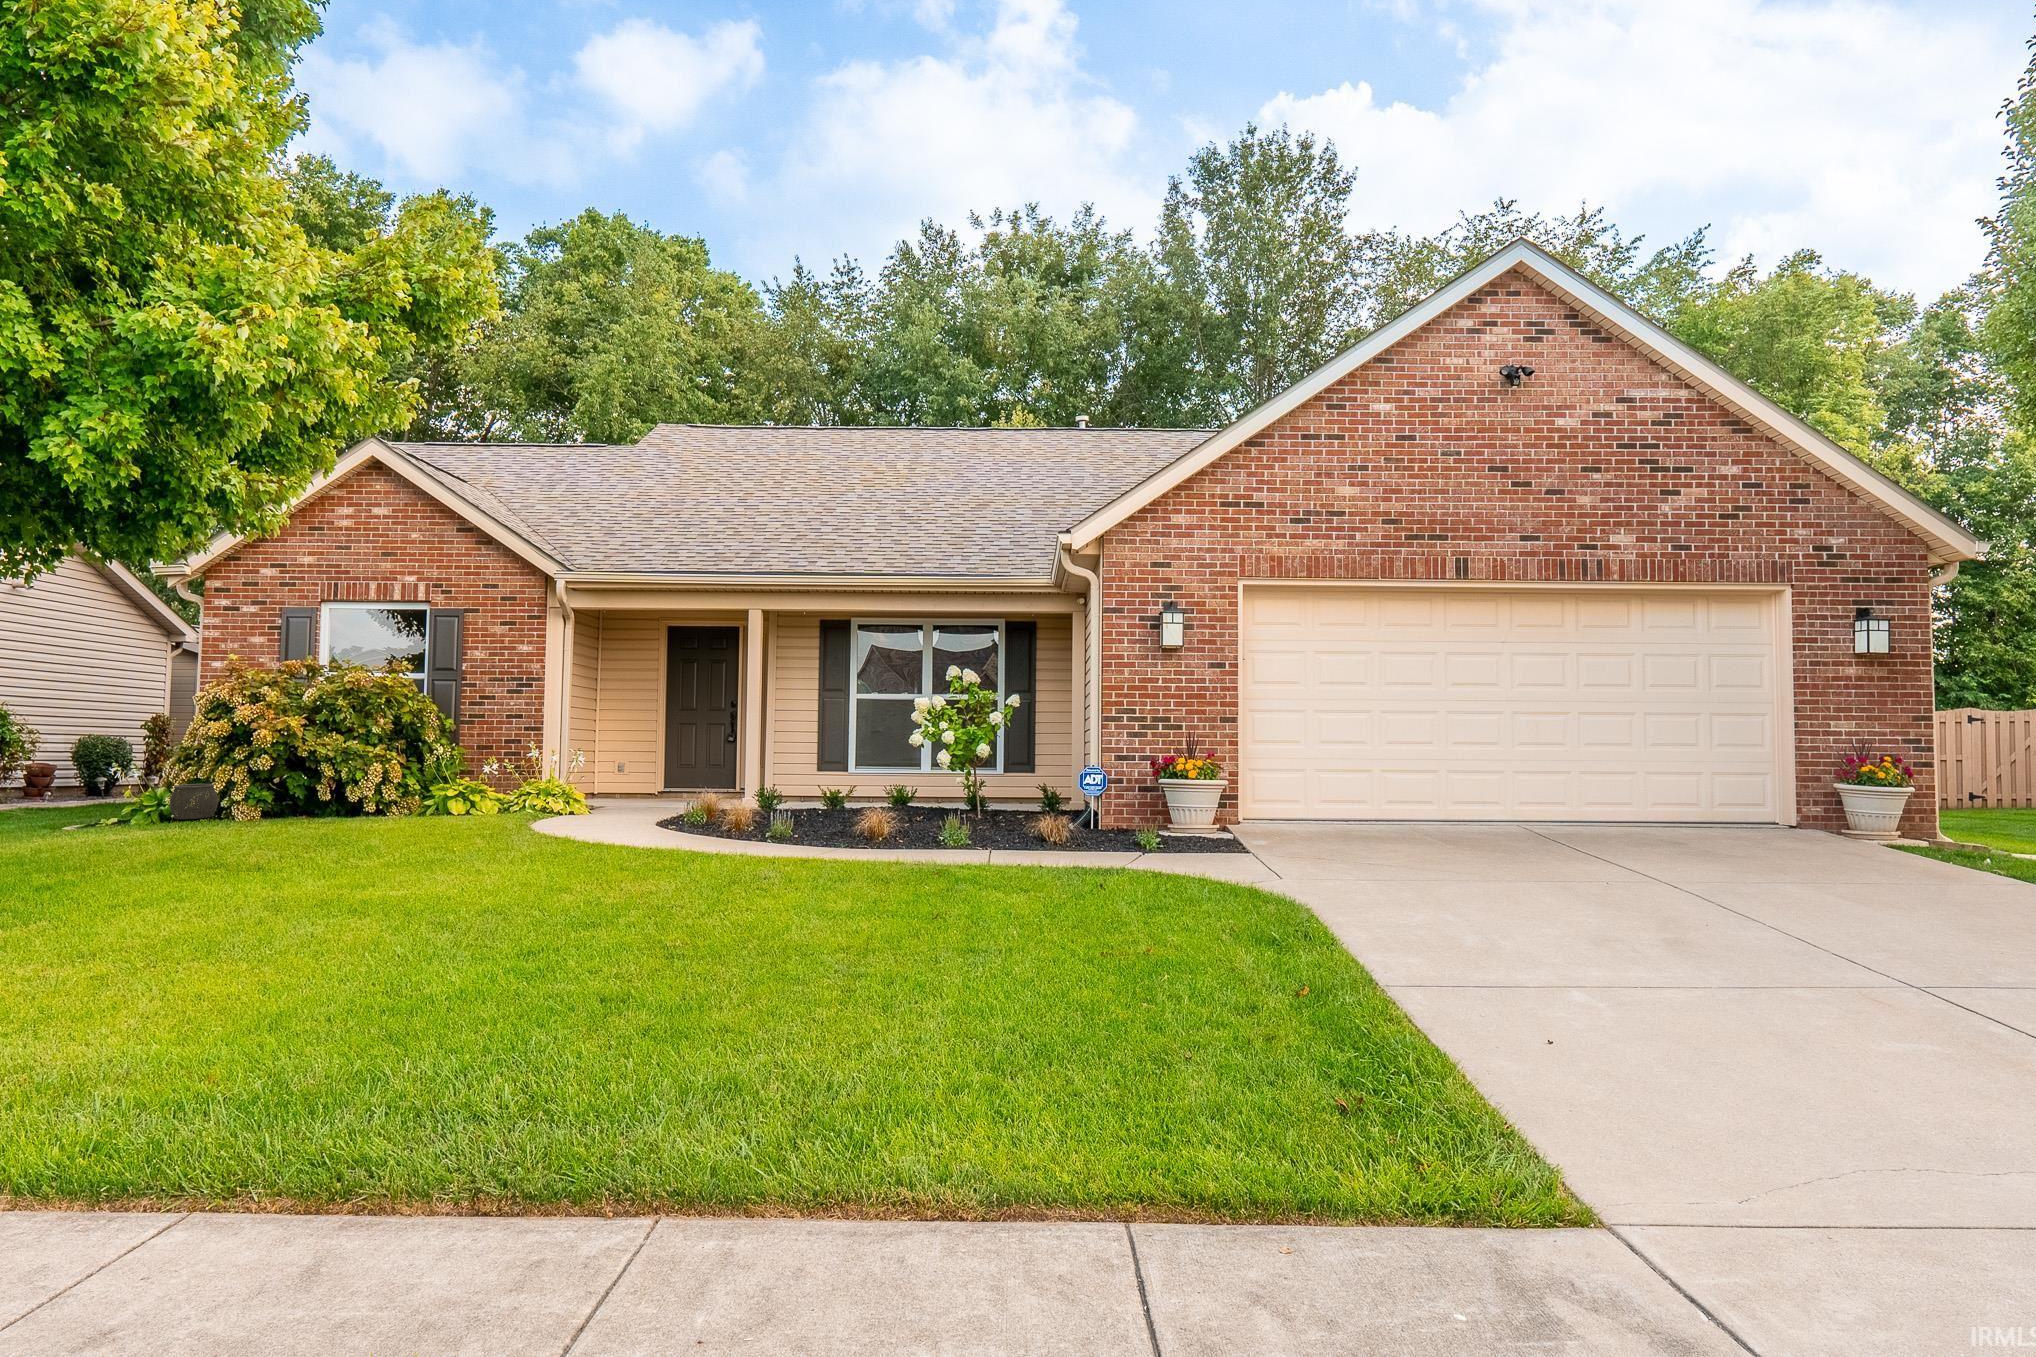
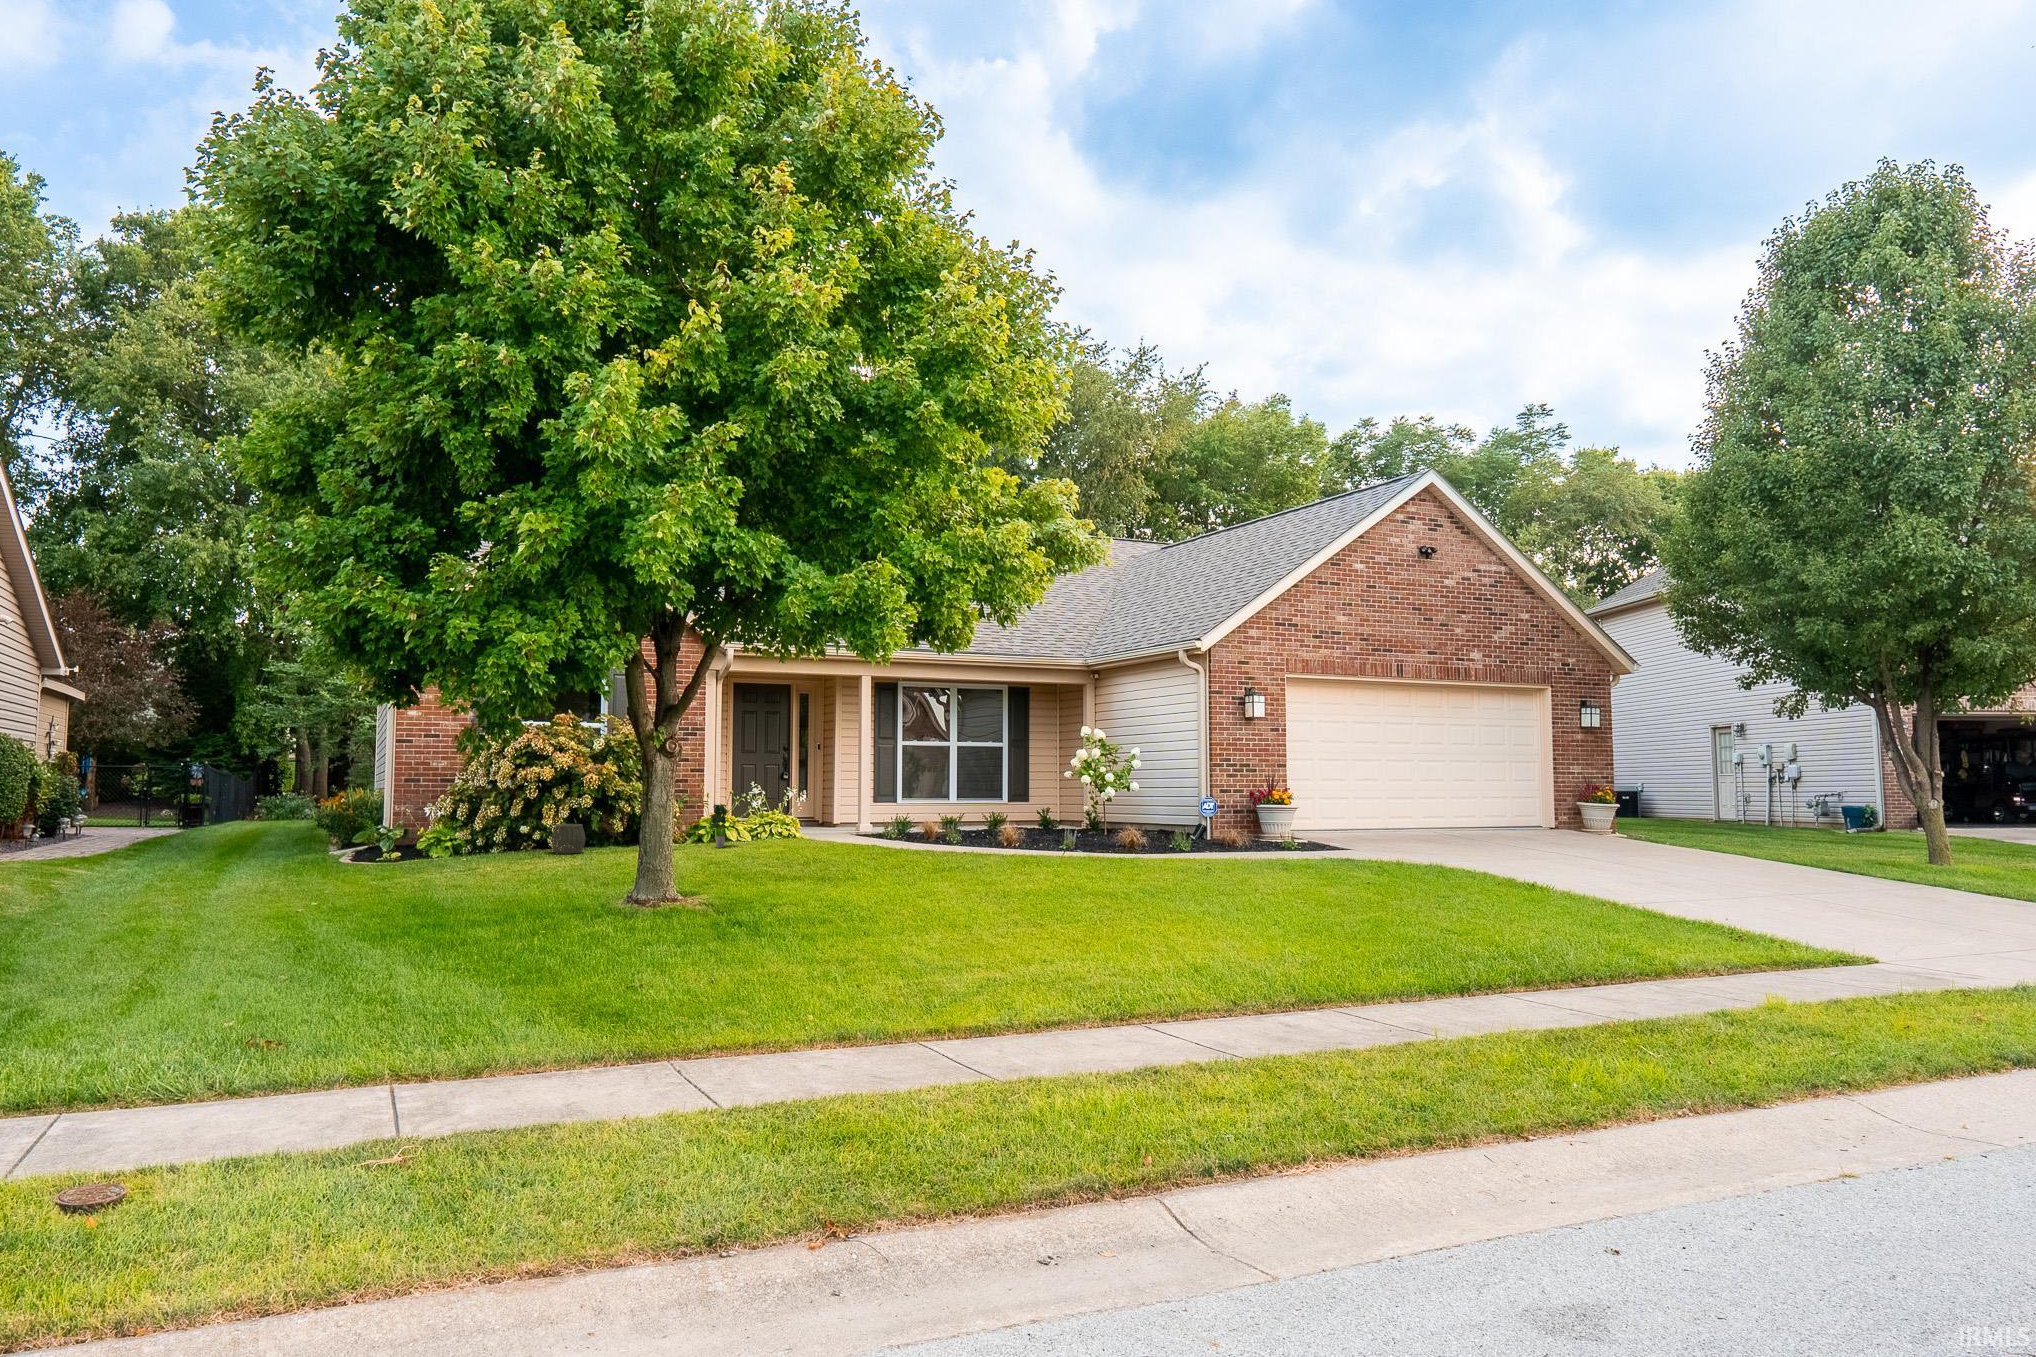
potted plant: none [370,762,421,816] -> present [710,804,728,847]

